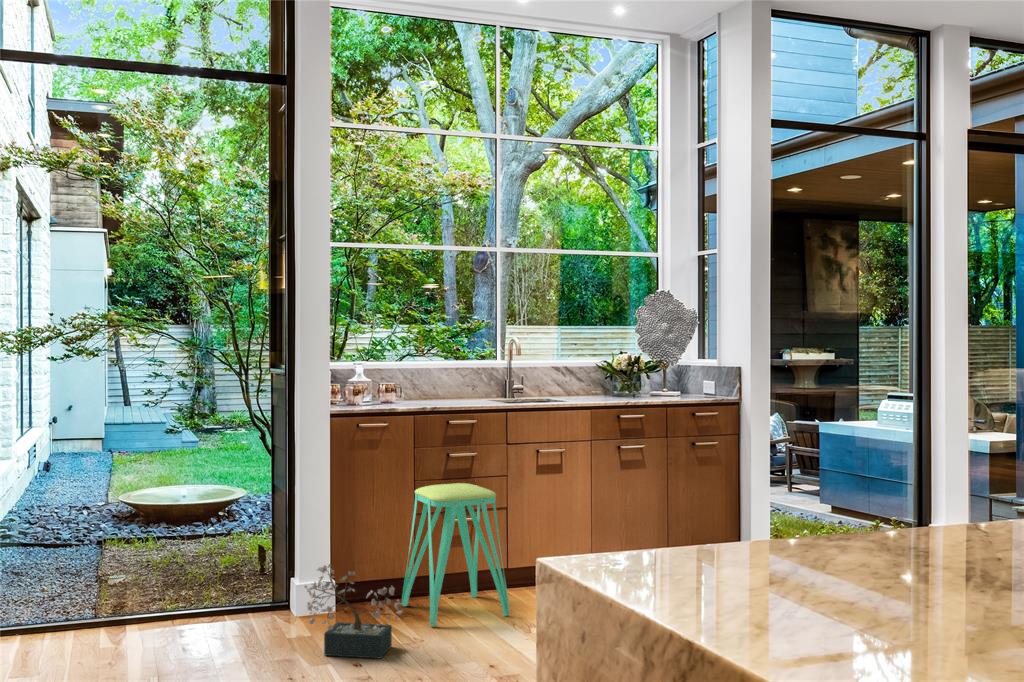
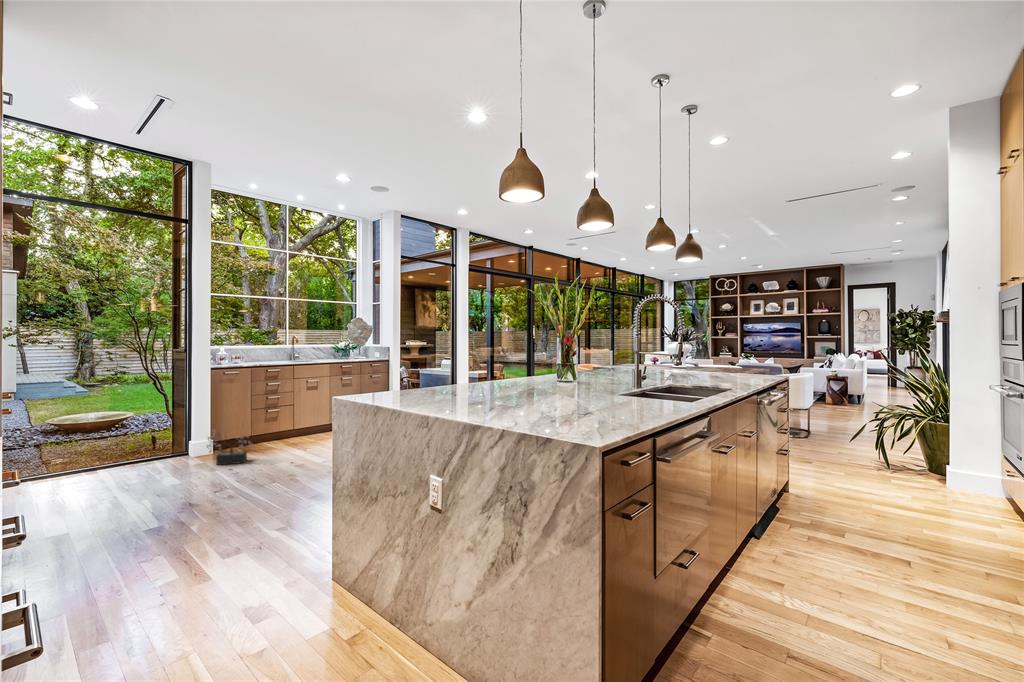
stool: present [402,483,509,626] -> none [246,395,296,452]

